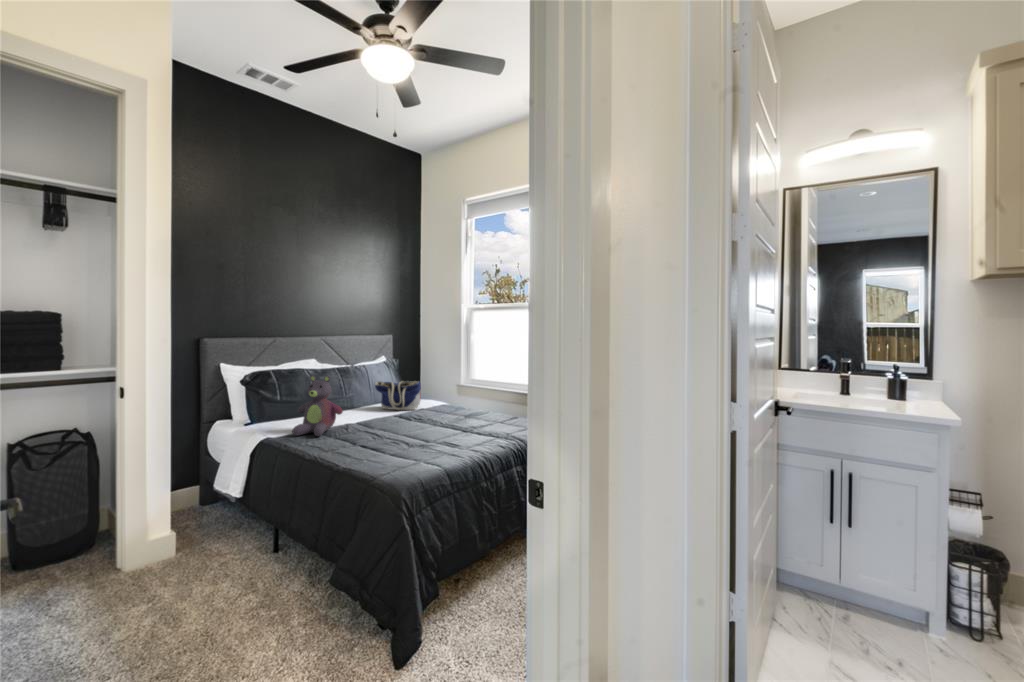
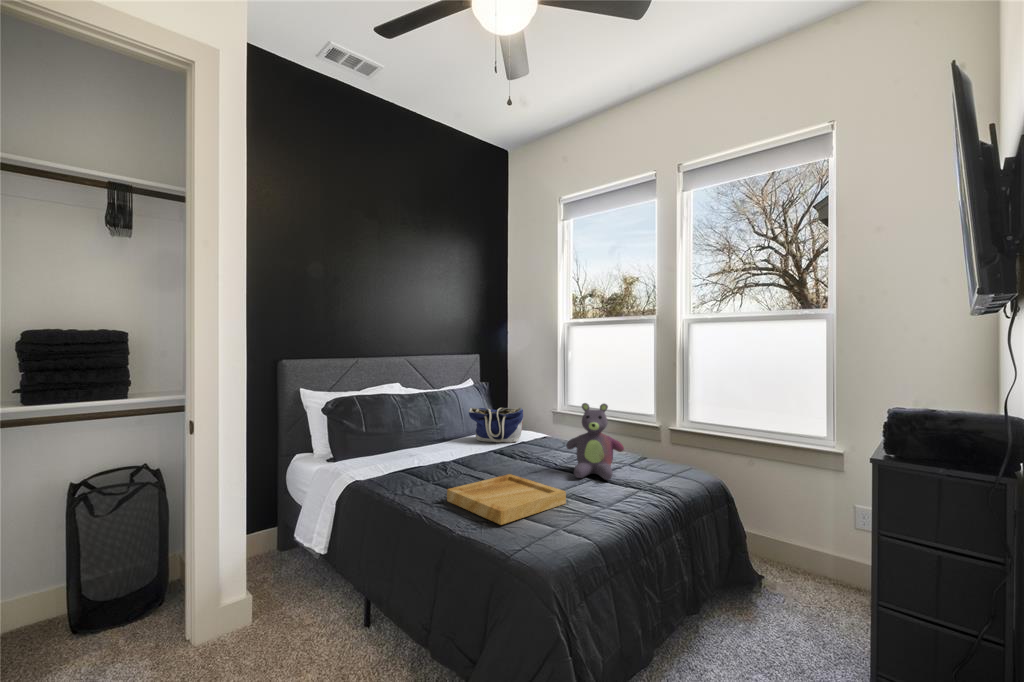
stuffed bear: present [292,375,343,436] -> present [566,403,624,480]
tray: none [343,430,436,462] -> present [447,474,566,525]

